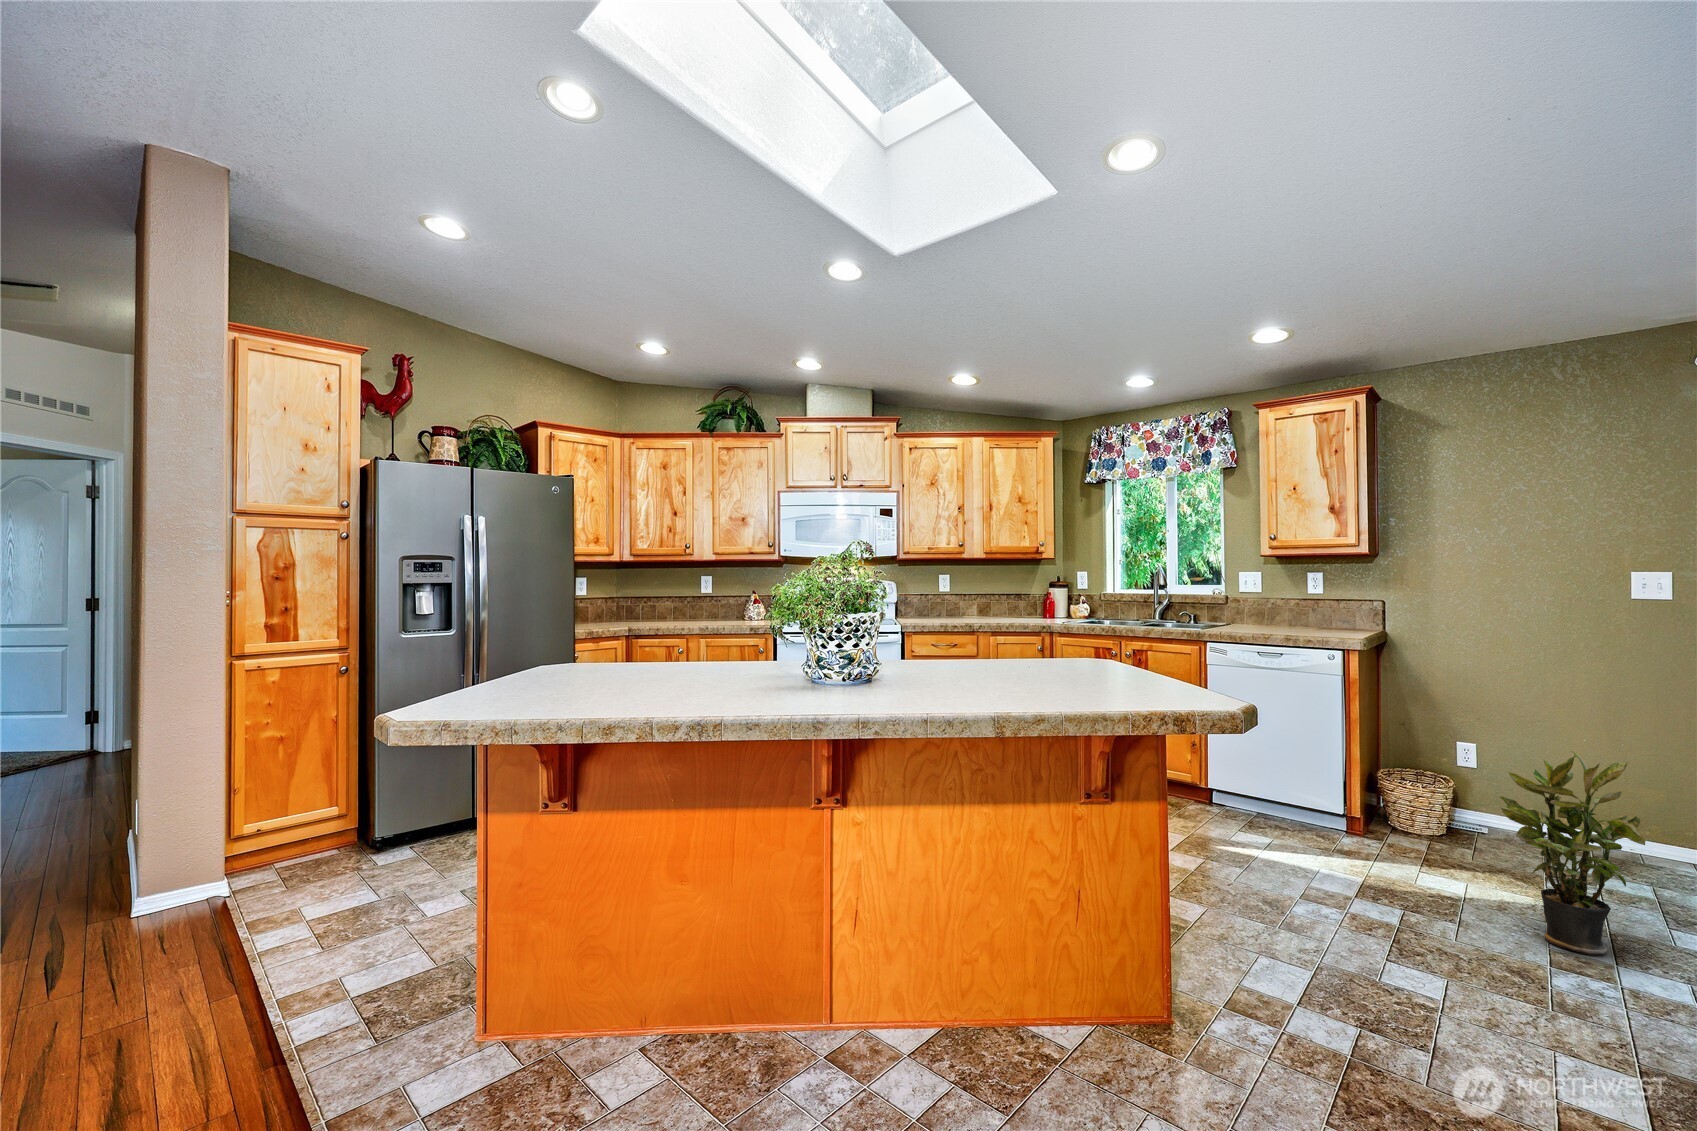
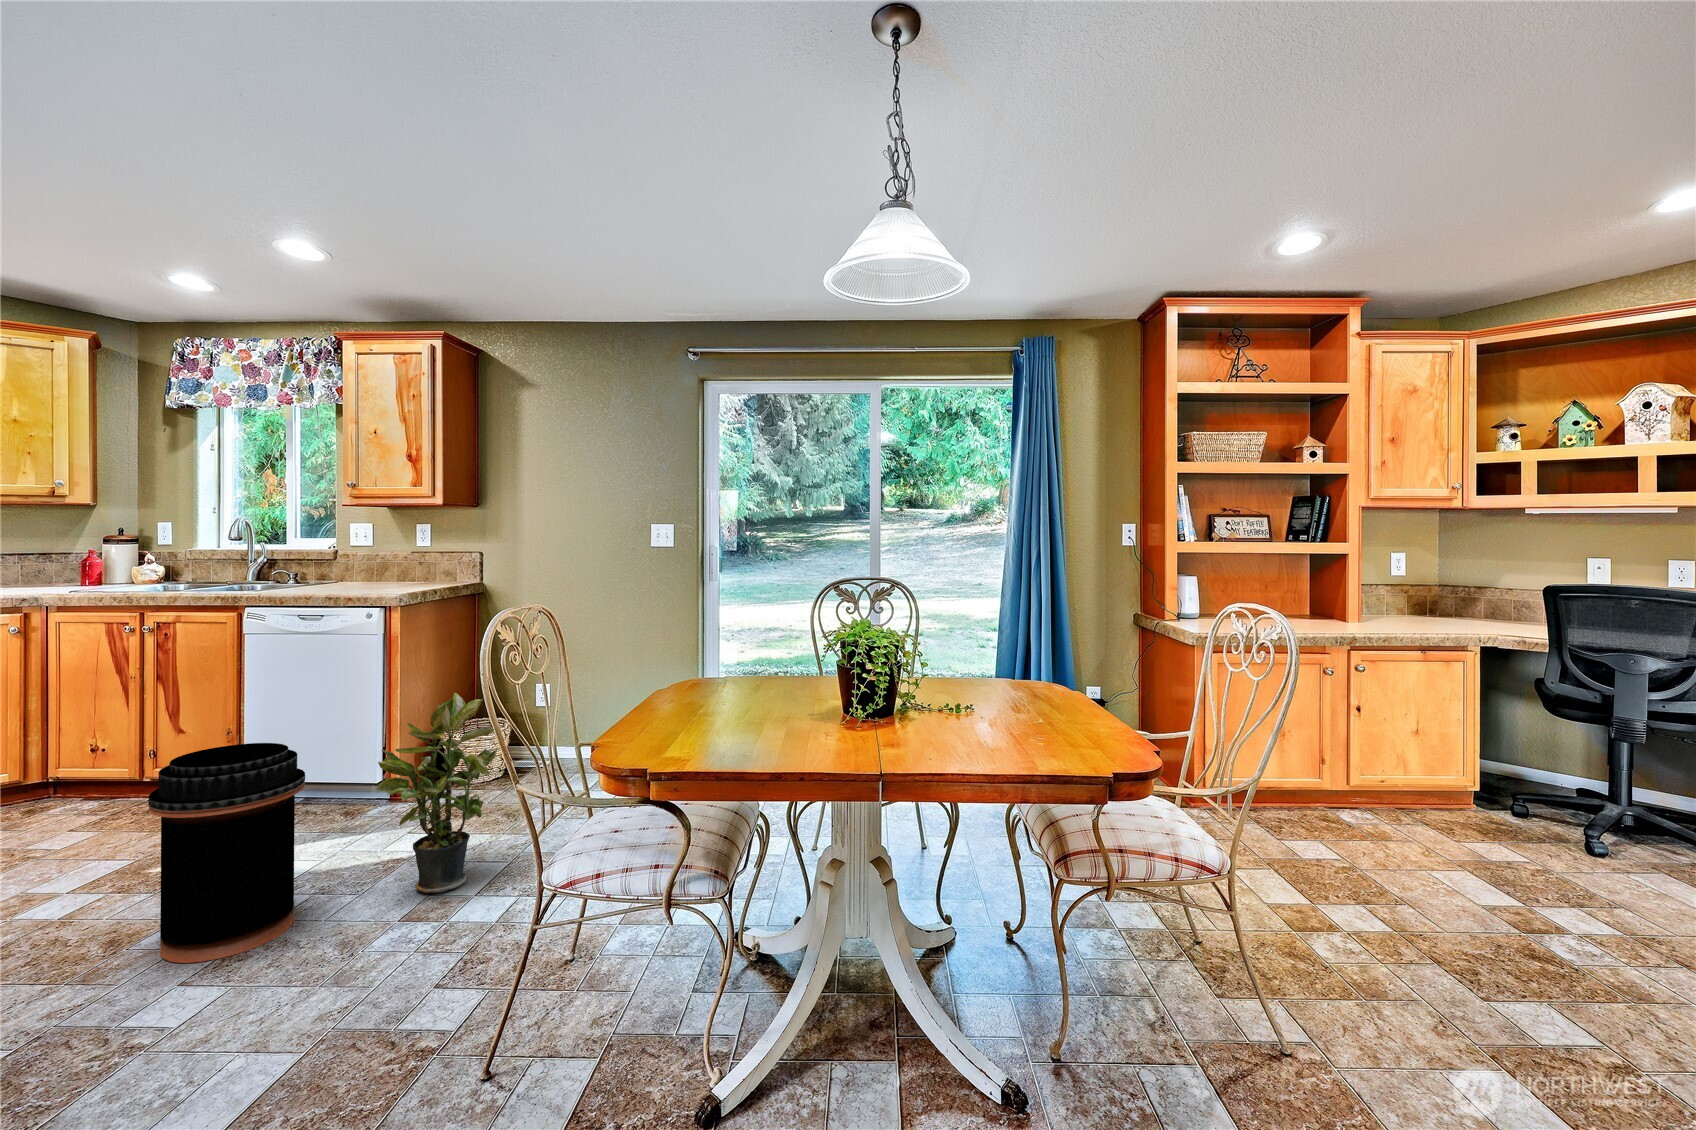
trash can: none [1339,769,1464,956] -> present [149,743,305,963]

